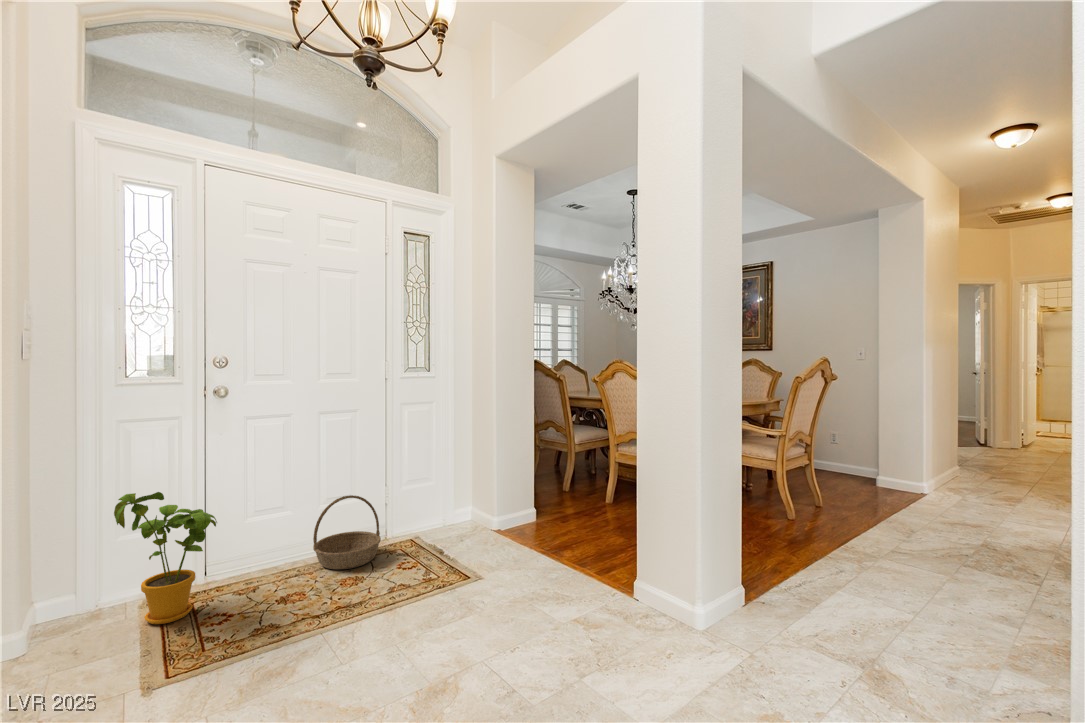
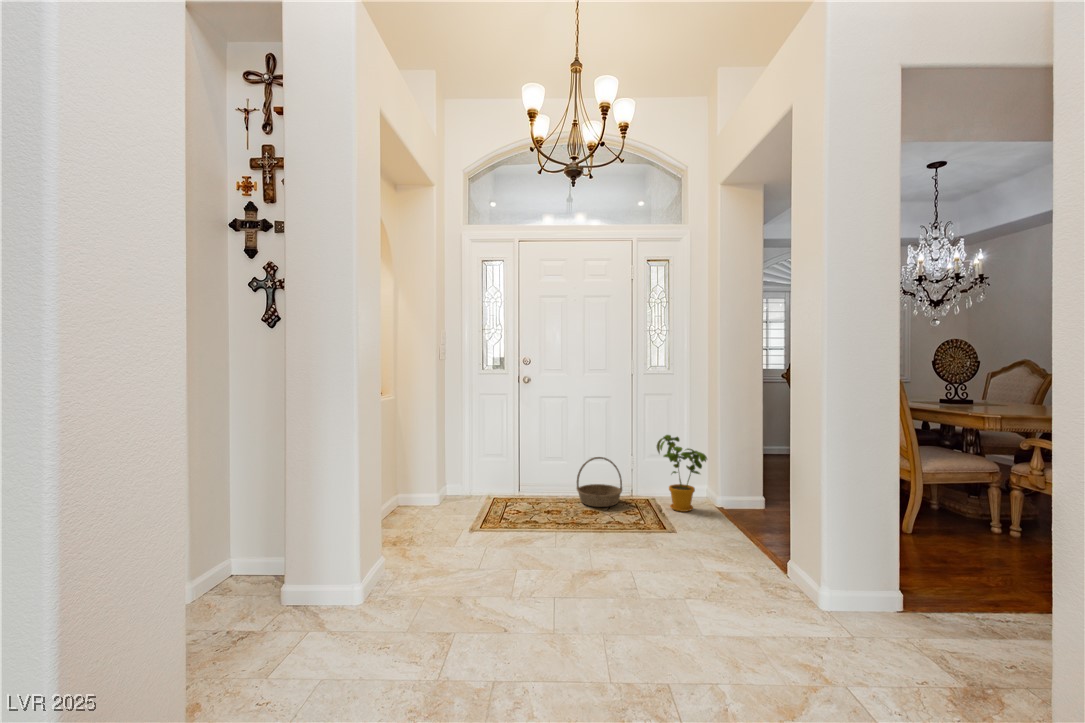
house plant: present [114,492,217,624] -> present [657,435,707,512]

